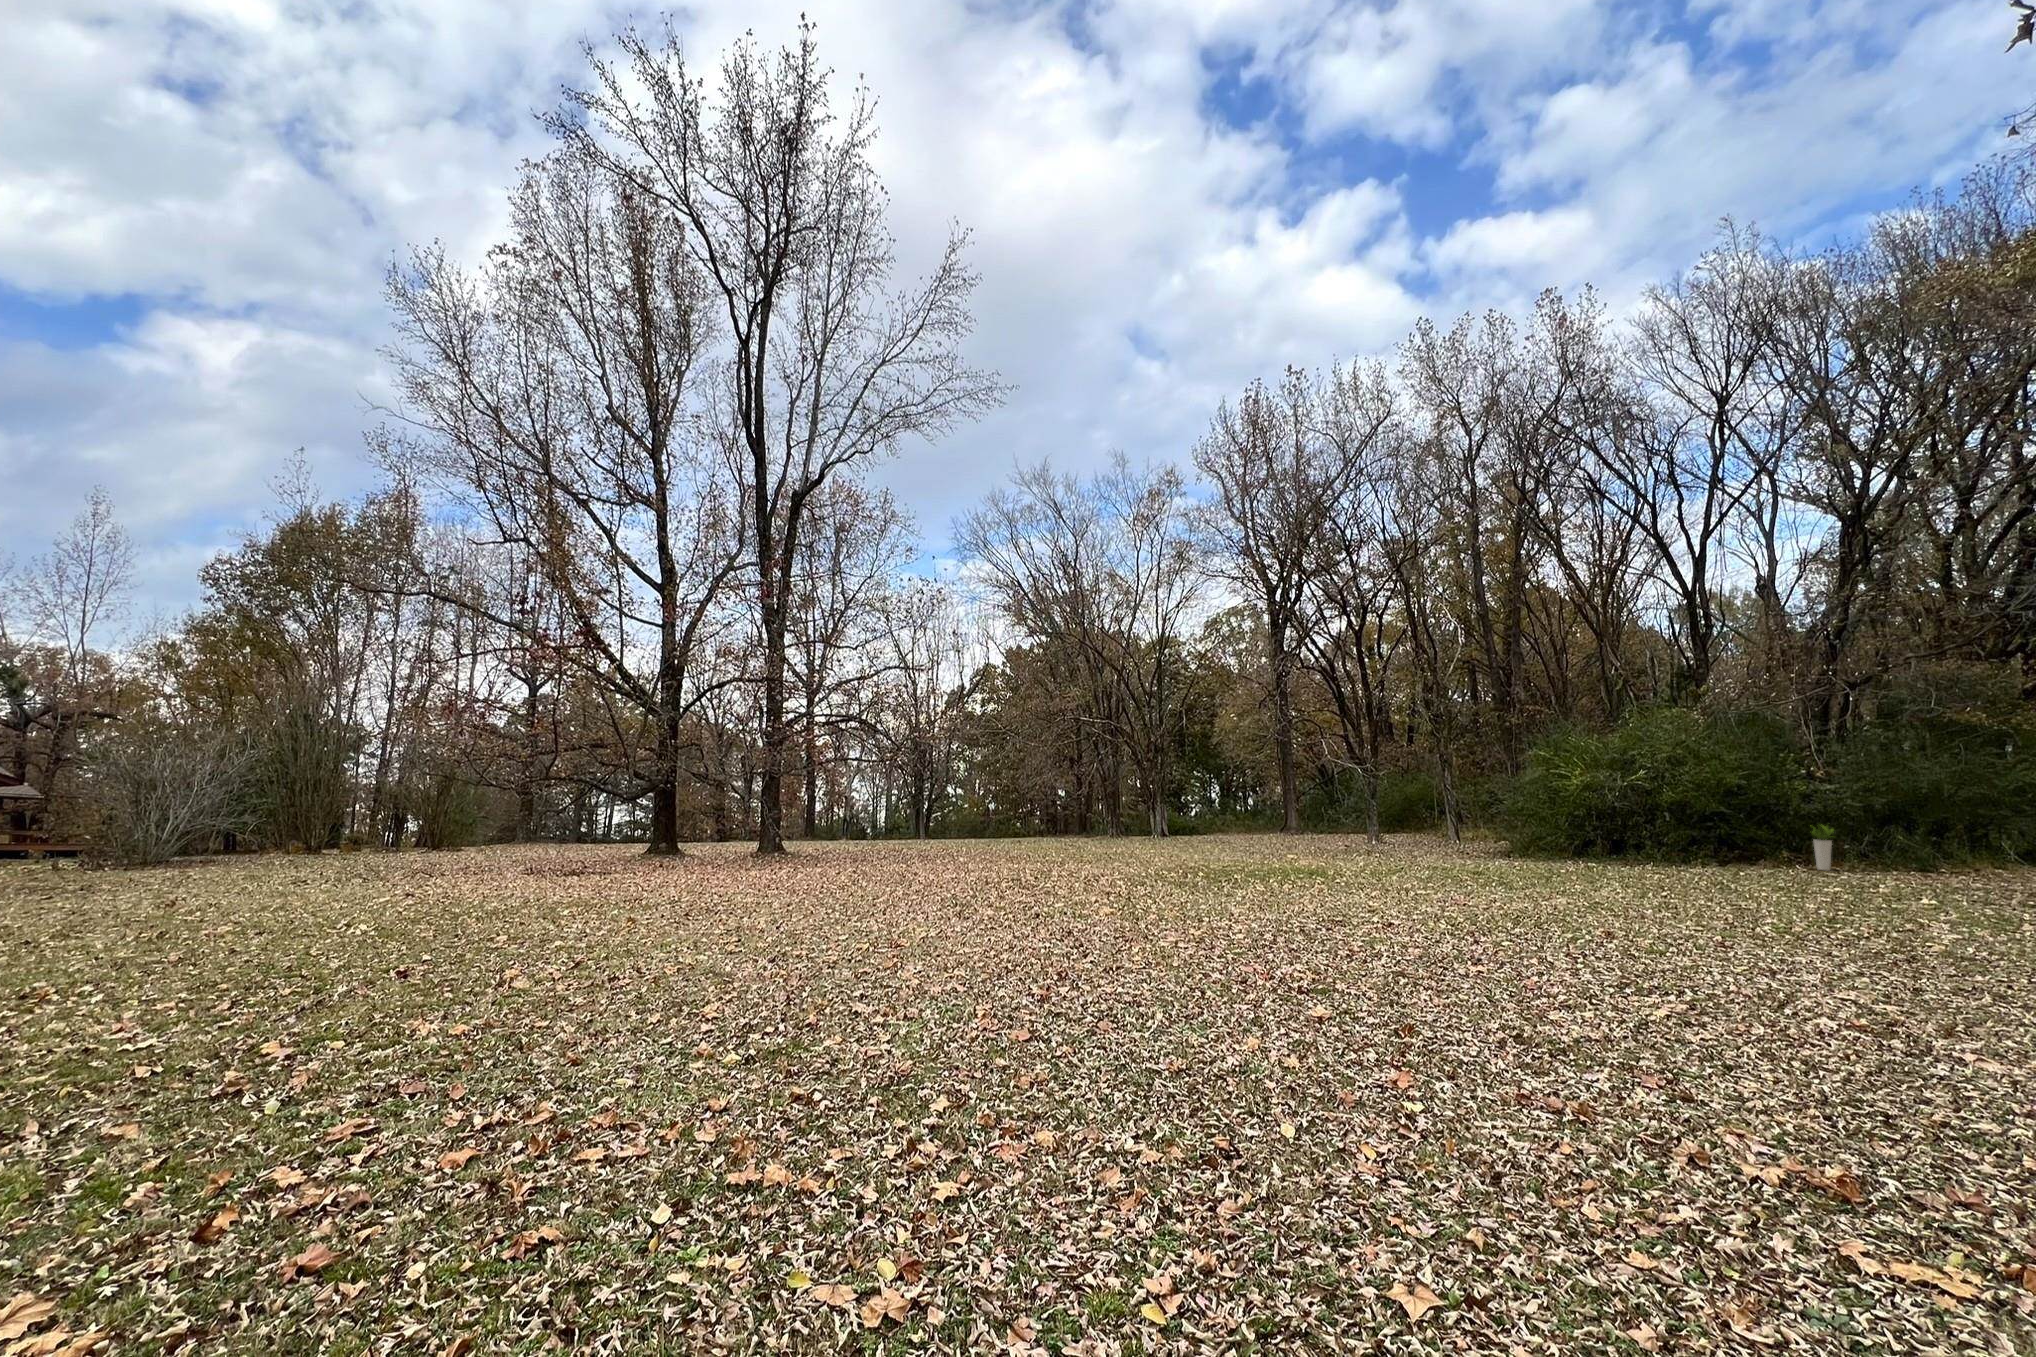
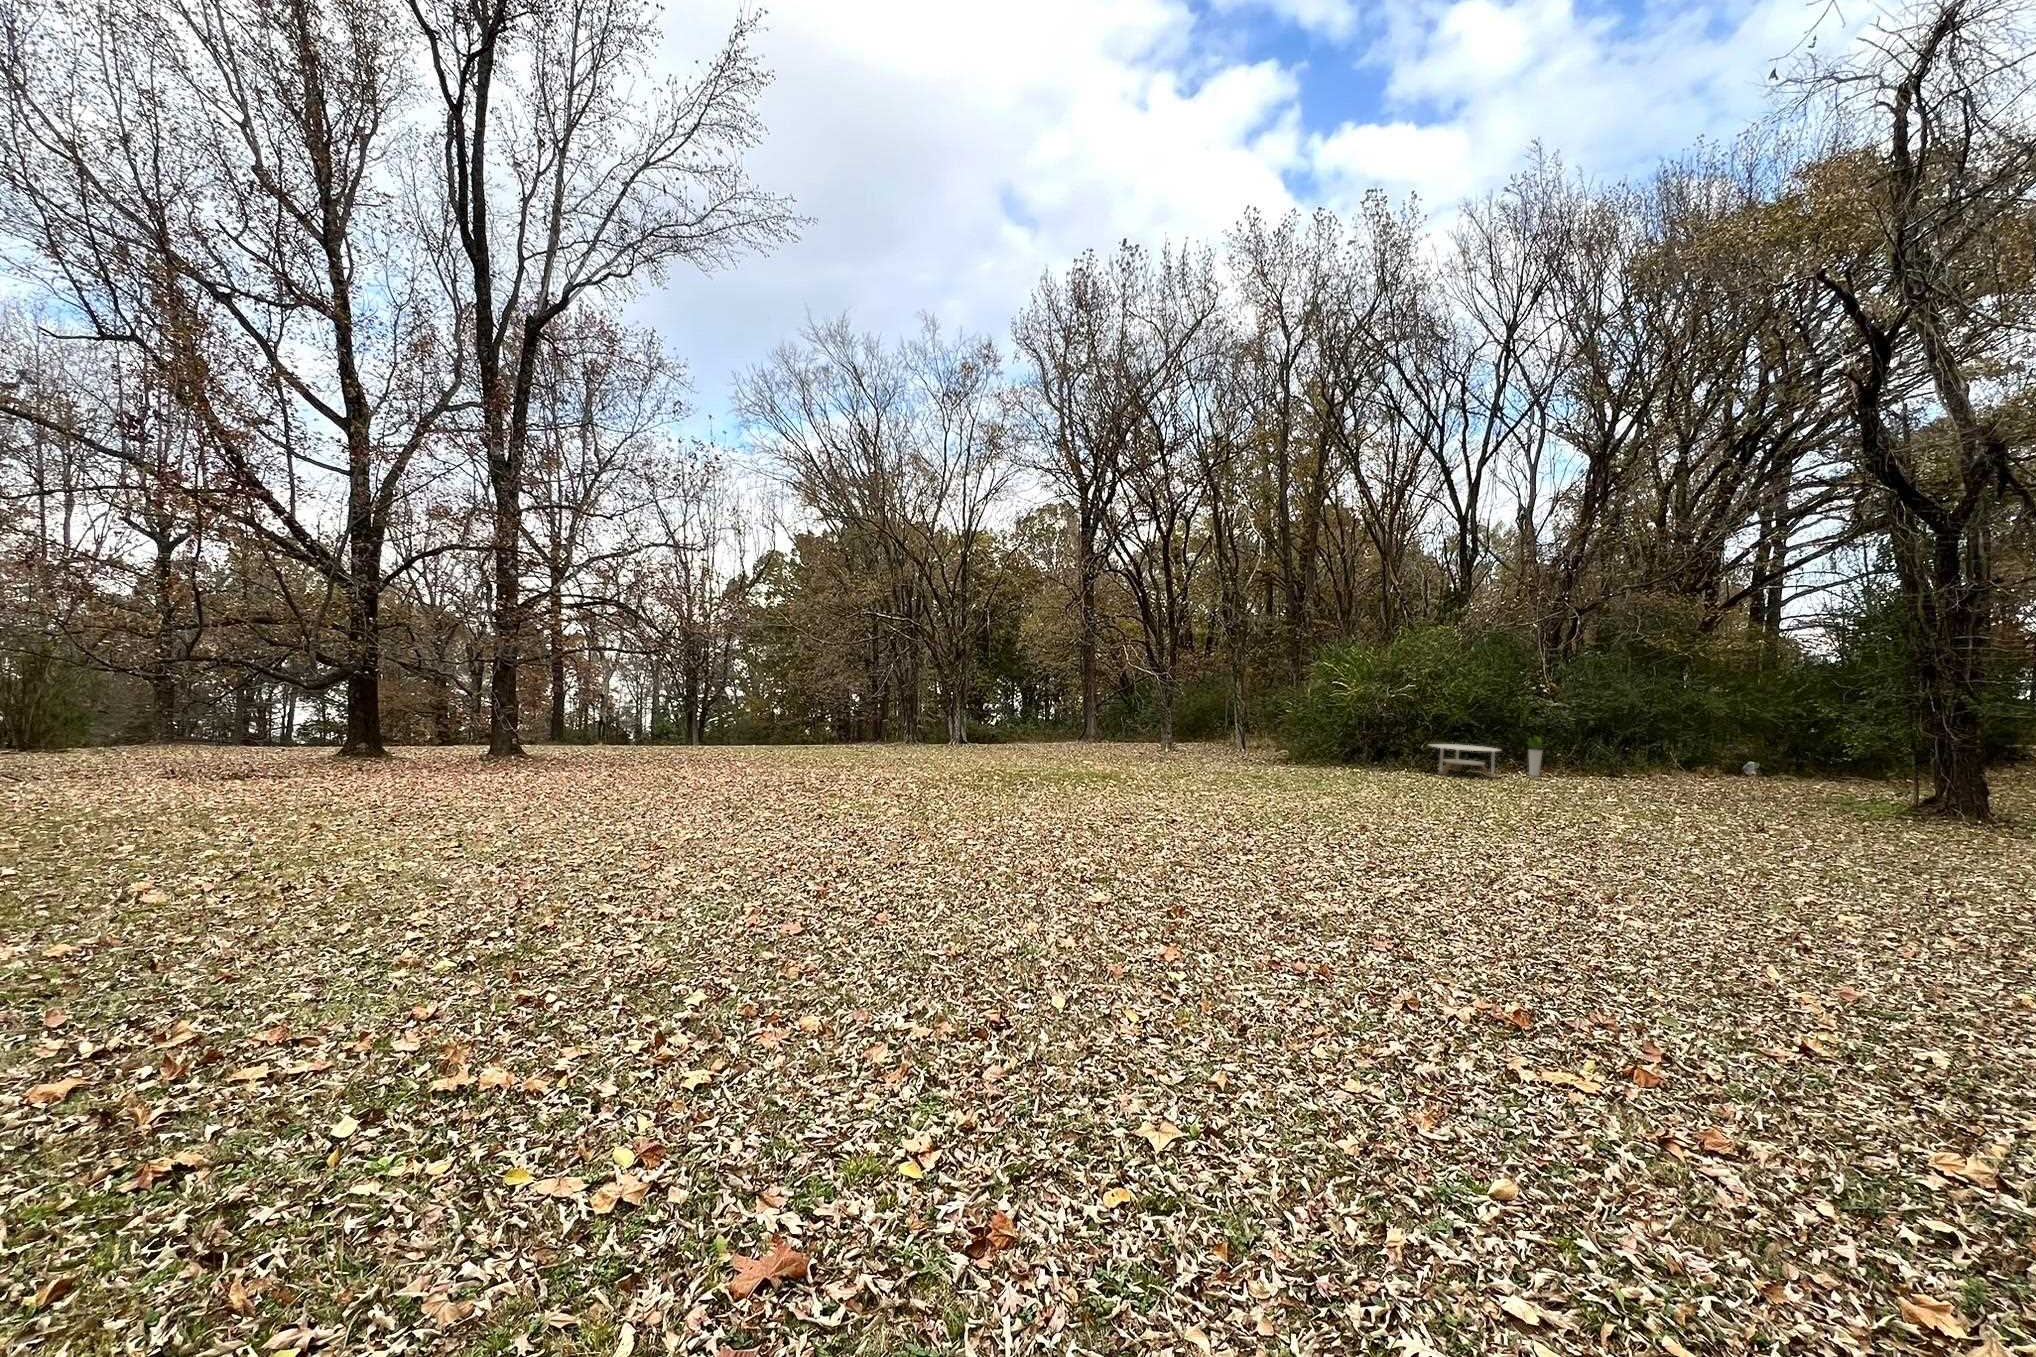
round table: none [1684,834,1778,872] -> present [1430,744,1500,778]

